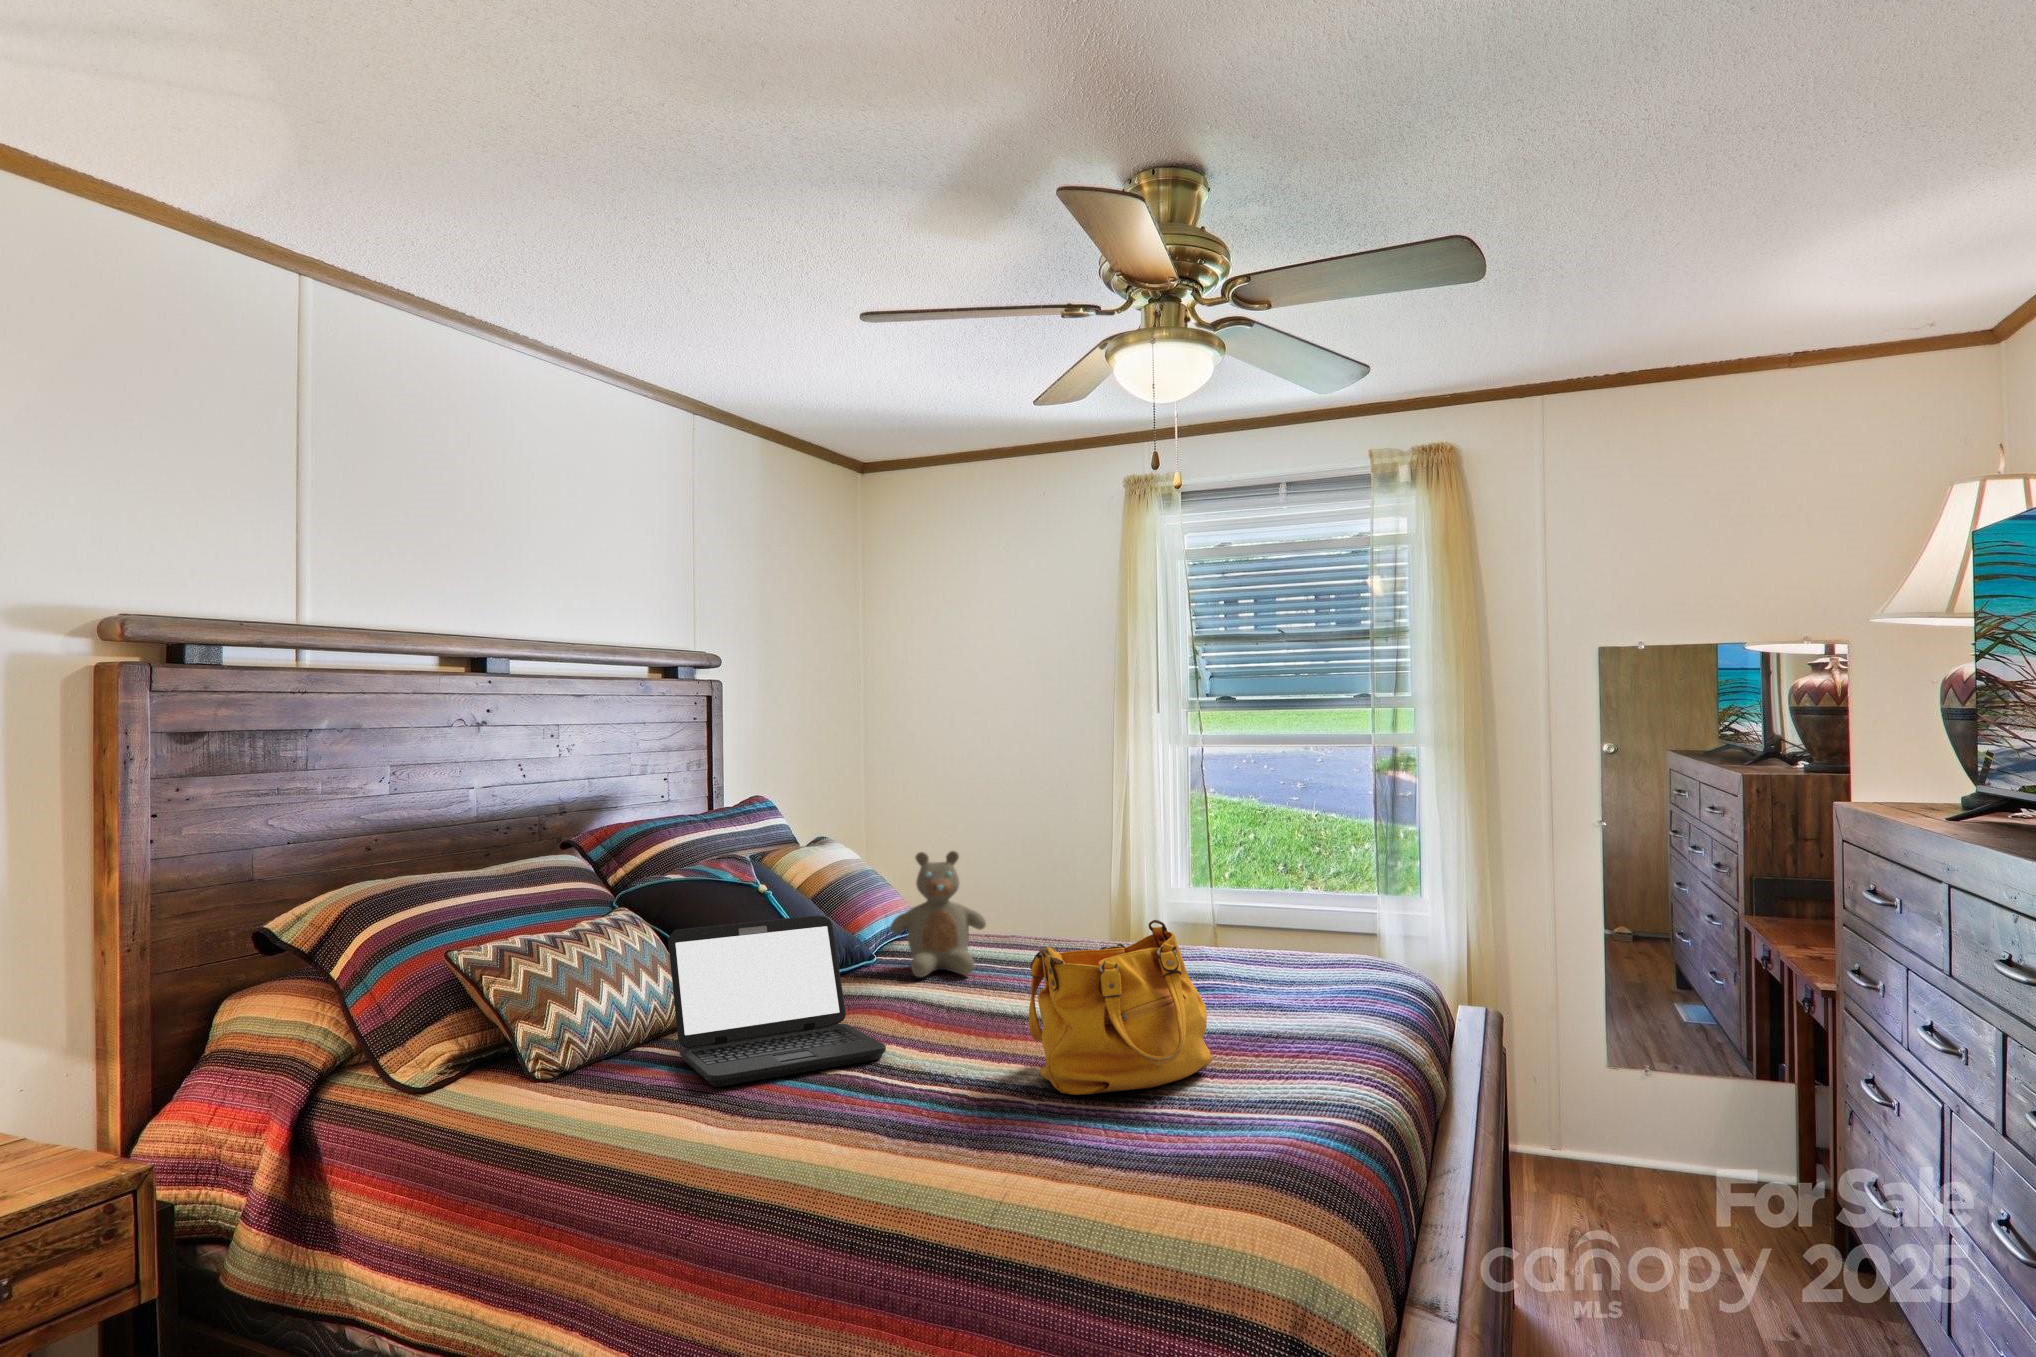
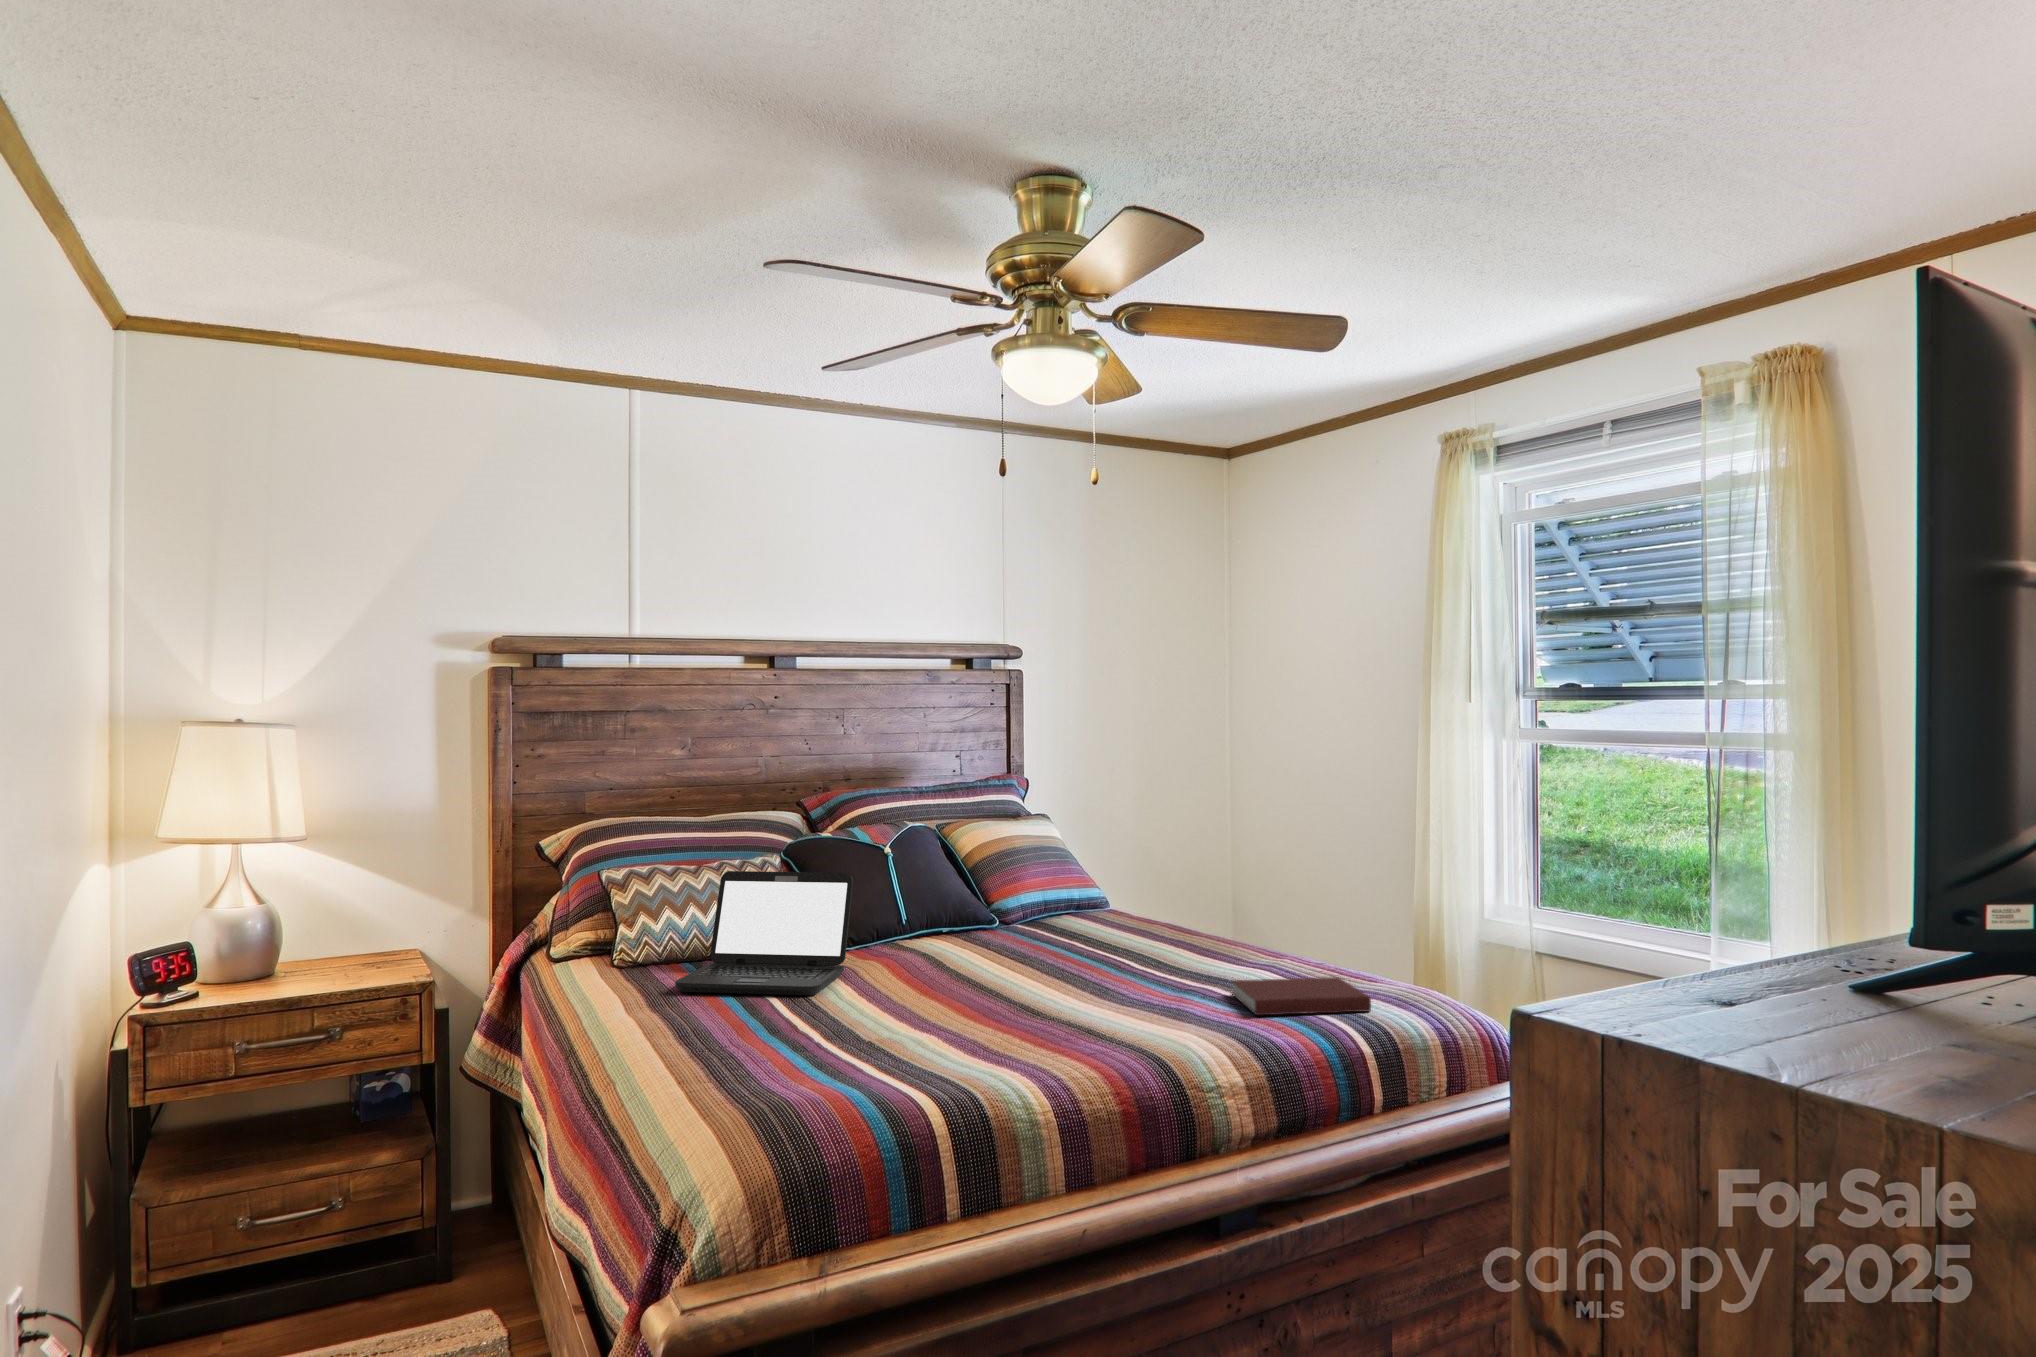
teddy bear: present [890,851,986,977] -> none [995,831,1083,948]
handbag: present [1029,920,1212,1095] -> none [826,904,1005,1055]
notebook: none [1234,955,1359,995] -> present [1232,977,1371,1015]

